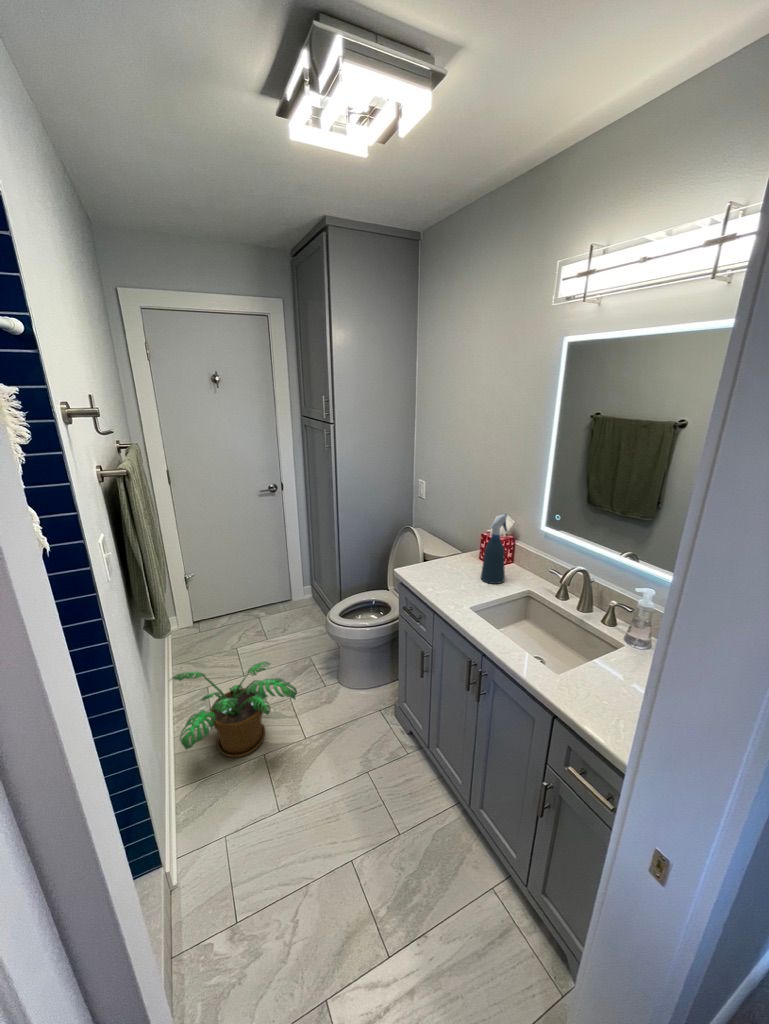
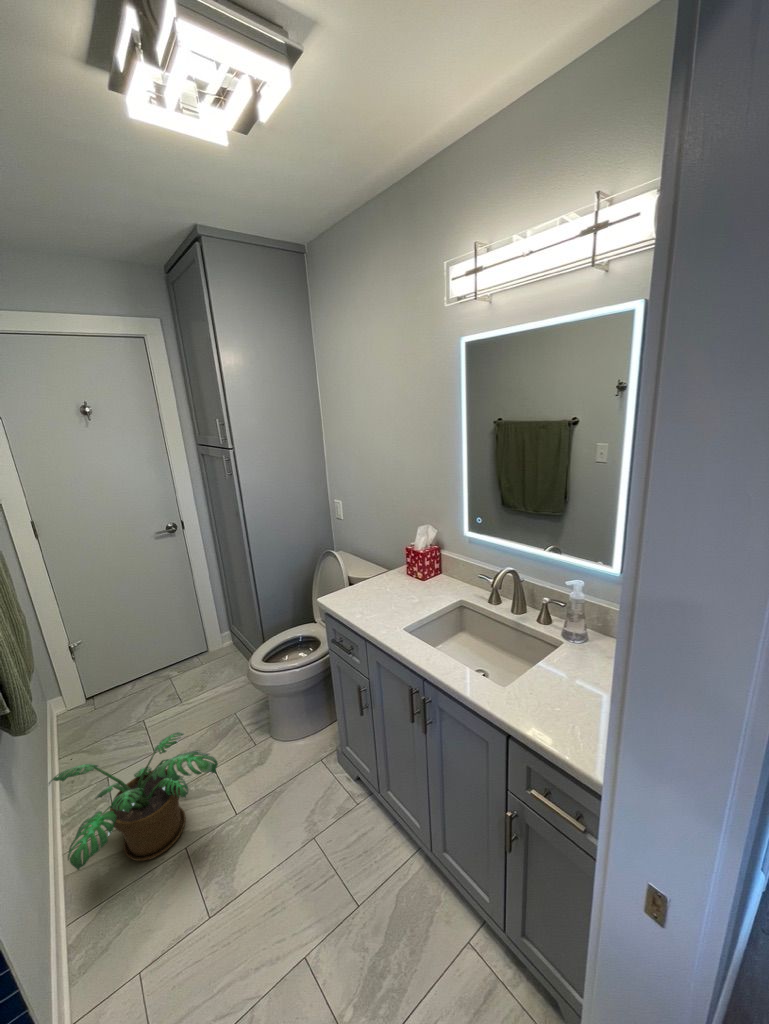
spray bottle: present [481,514,507,584] -> none [410,523,435,599]

